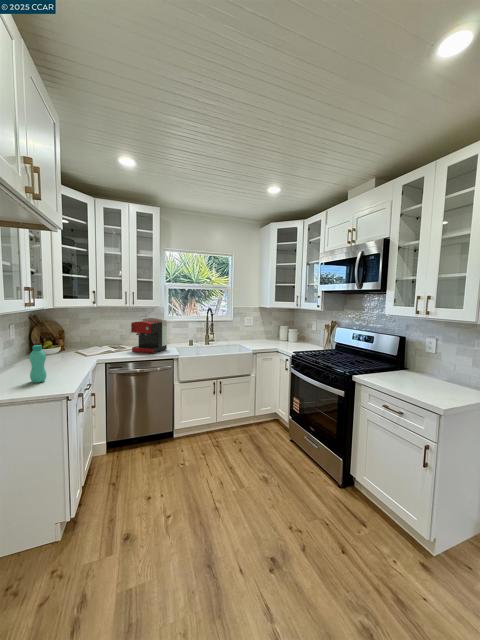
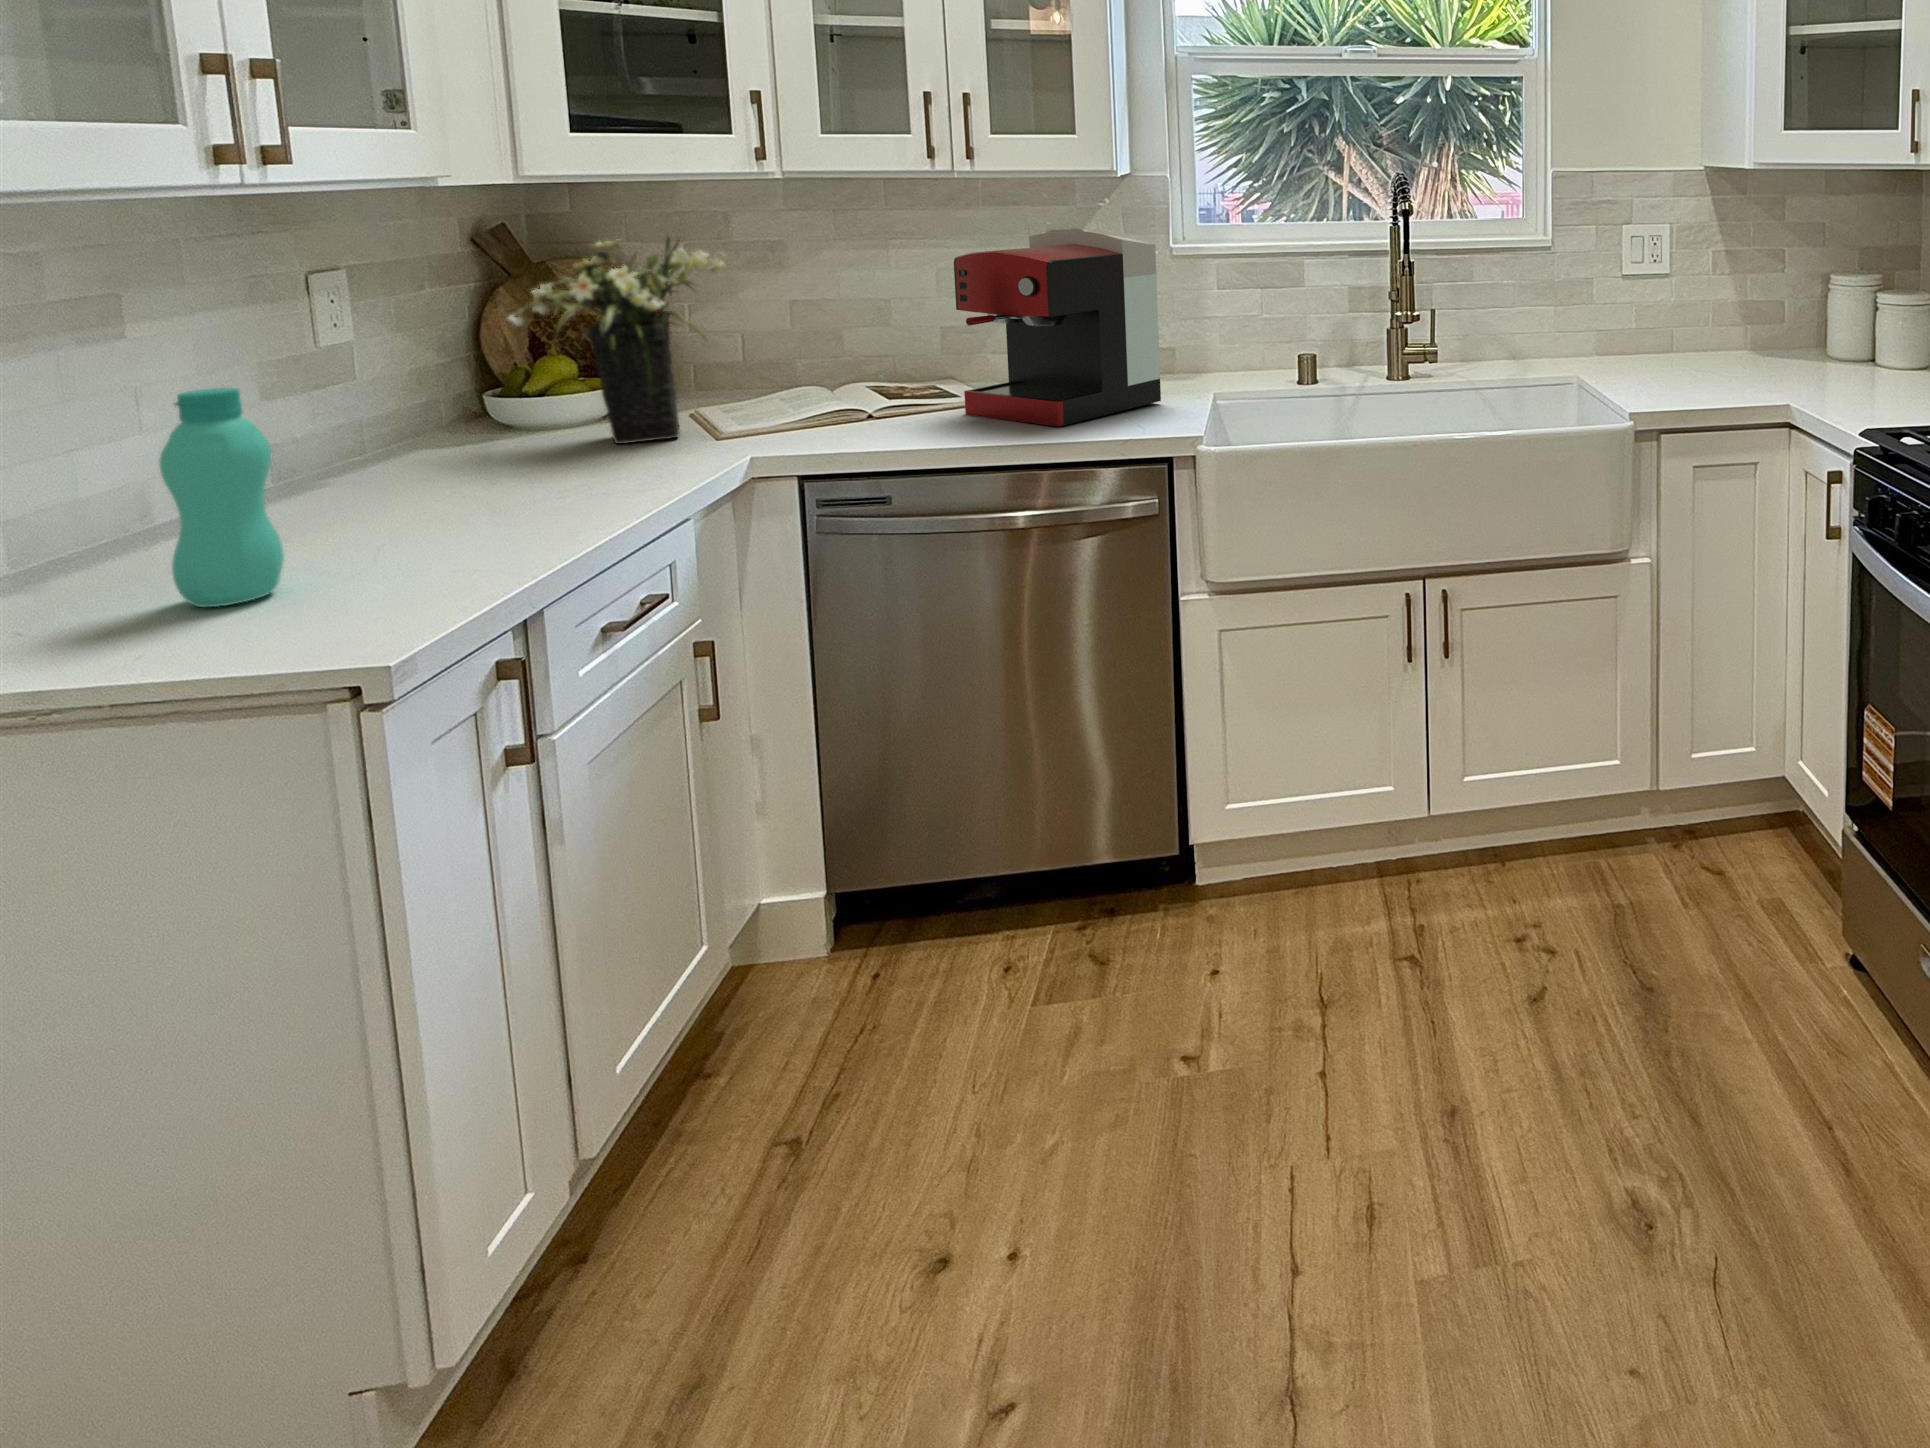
flower arrangement: none [53,318,91,357] -> present [506,234,726,444]

